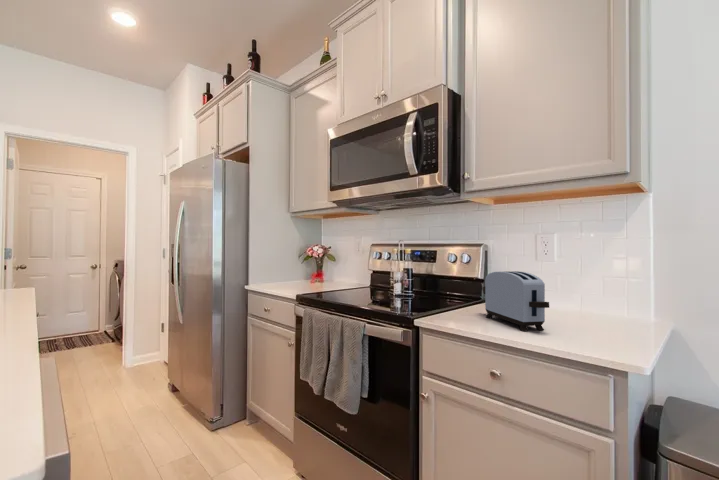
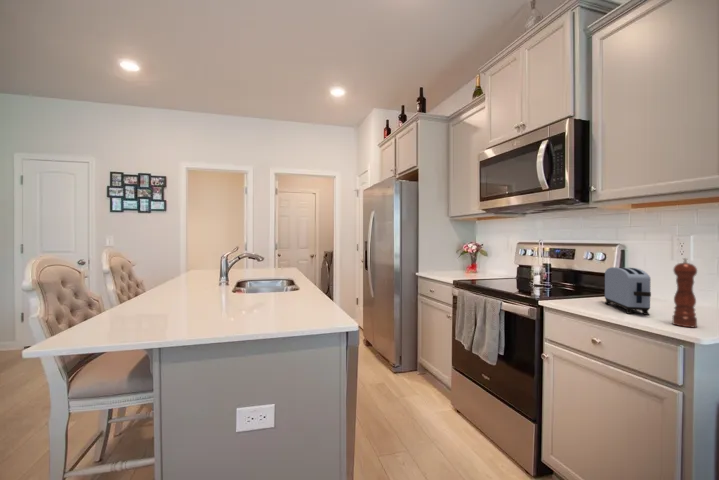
pepper mill: none [580,258,606,346] -> present [672,258,697,327]

